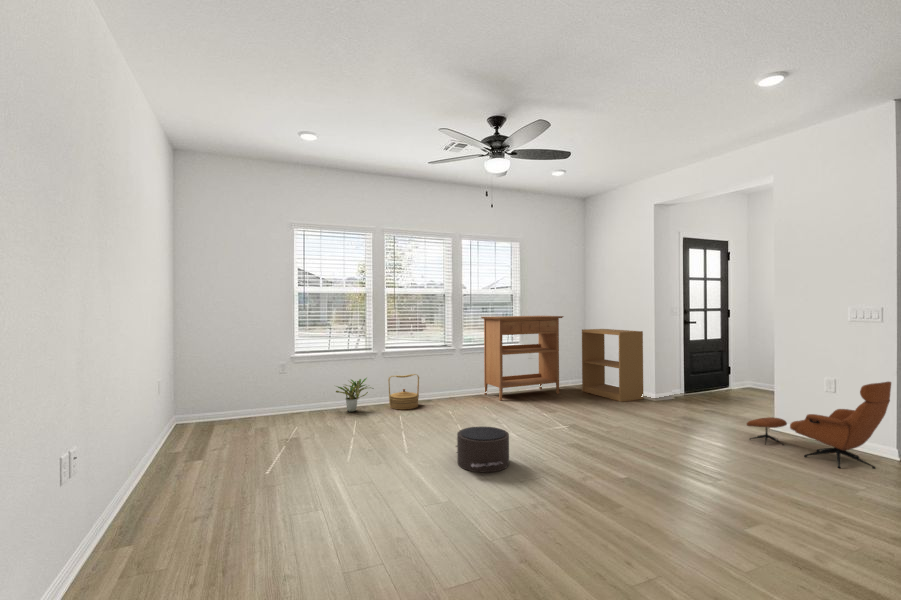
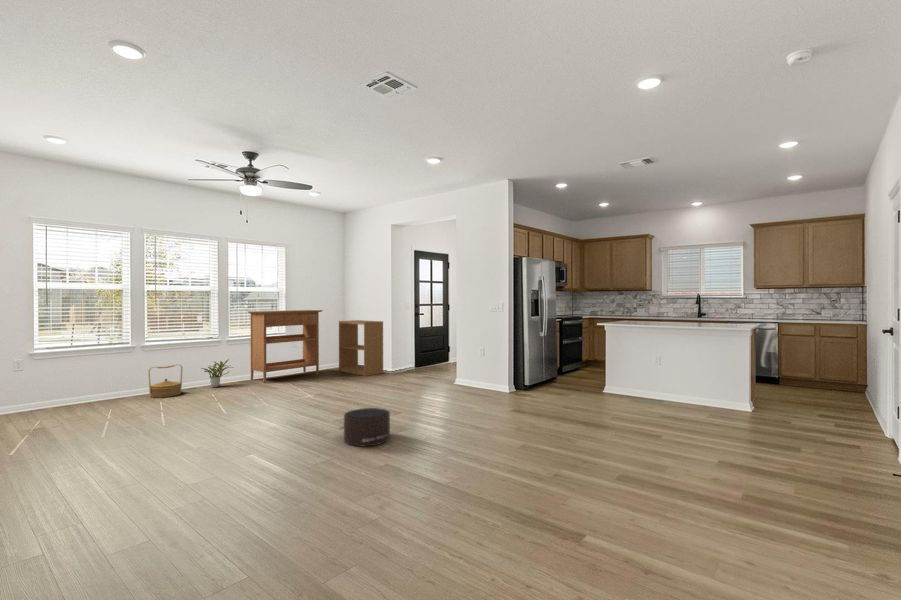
potted plant: present [336,378,373,412] -> present [202,359,229,387]
lounge chair: present [747,382,891,469] -> none [432,347,497,400]
pouf: present [456,427,509,473] -> present [340,408,390,447]

